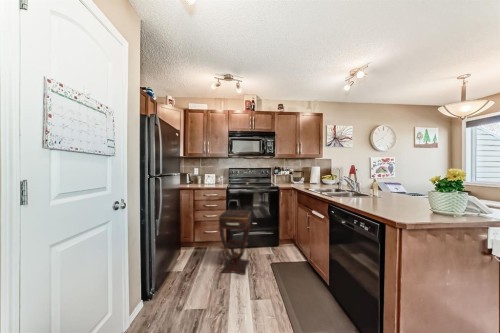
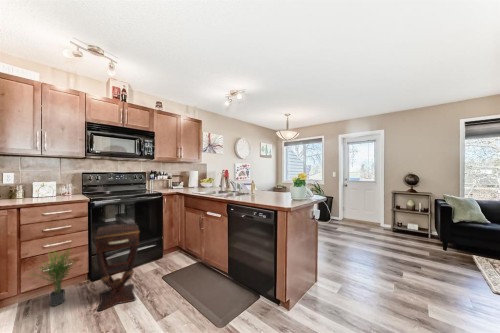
potted plant: none [189,219,217,258] -> present [38,251,72,306]

